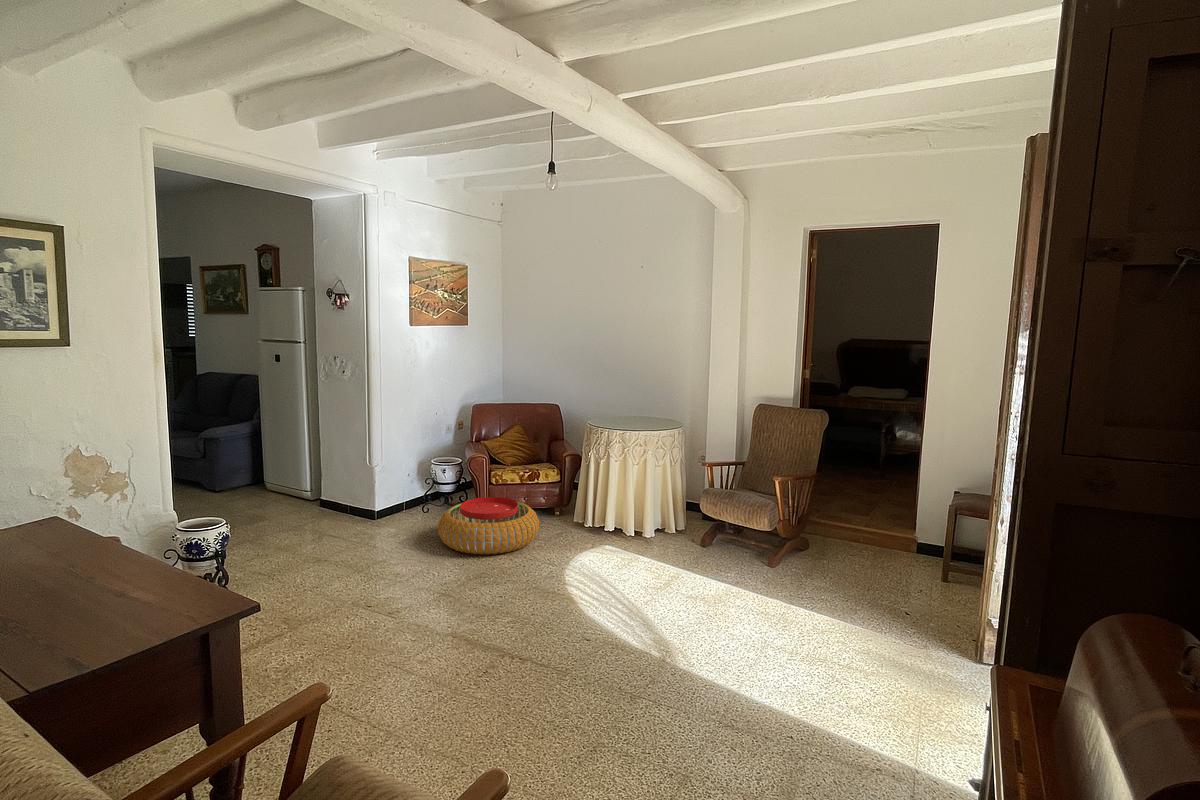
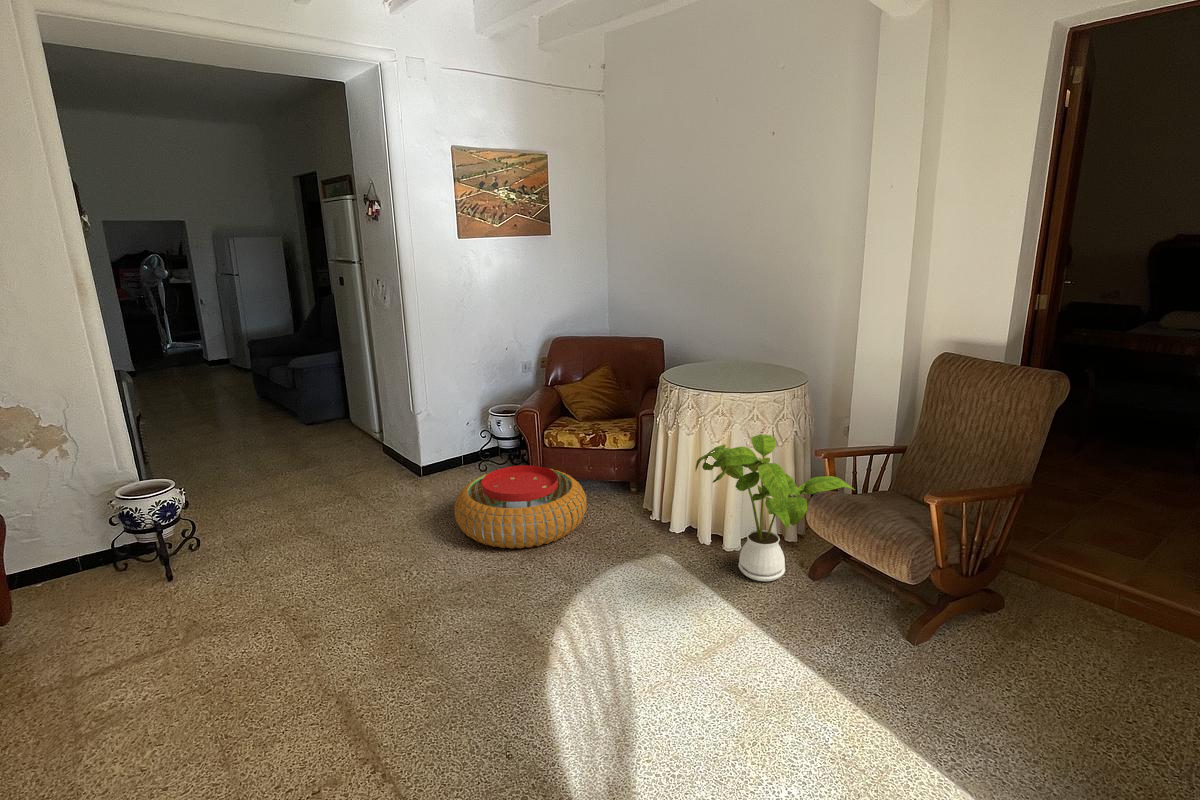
house plant: none [629,453,723,552] -> present [695,434,855,581]

